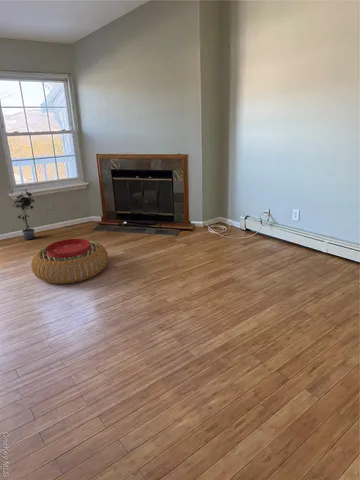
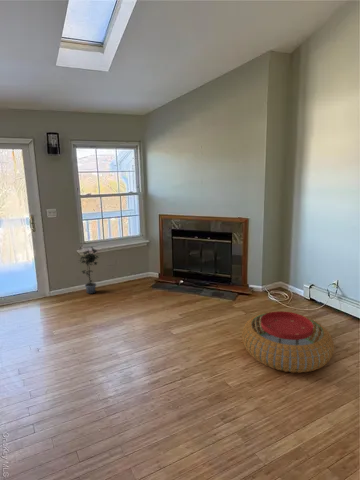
pouf: present [31,239,108,284] -> present [242,311,334,373]

